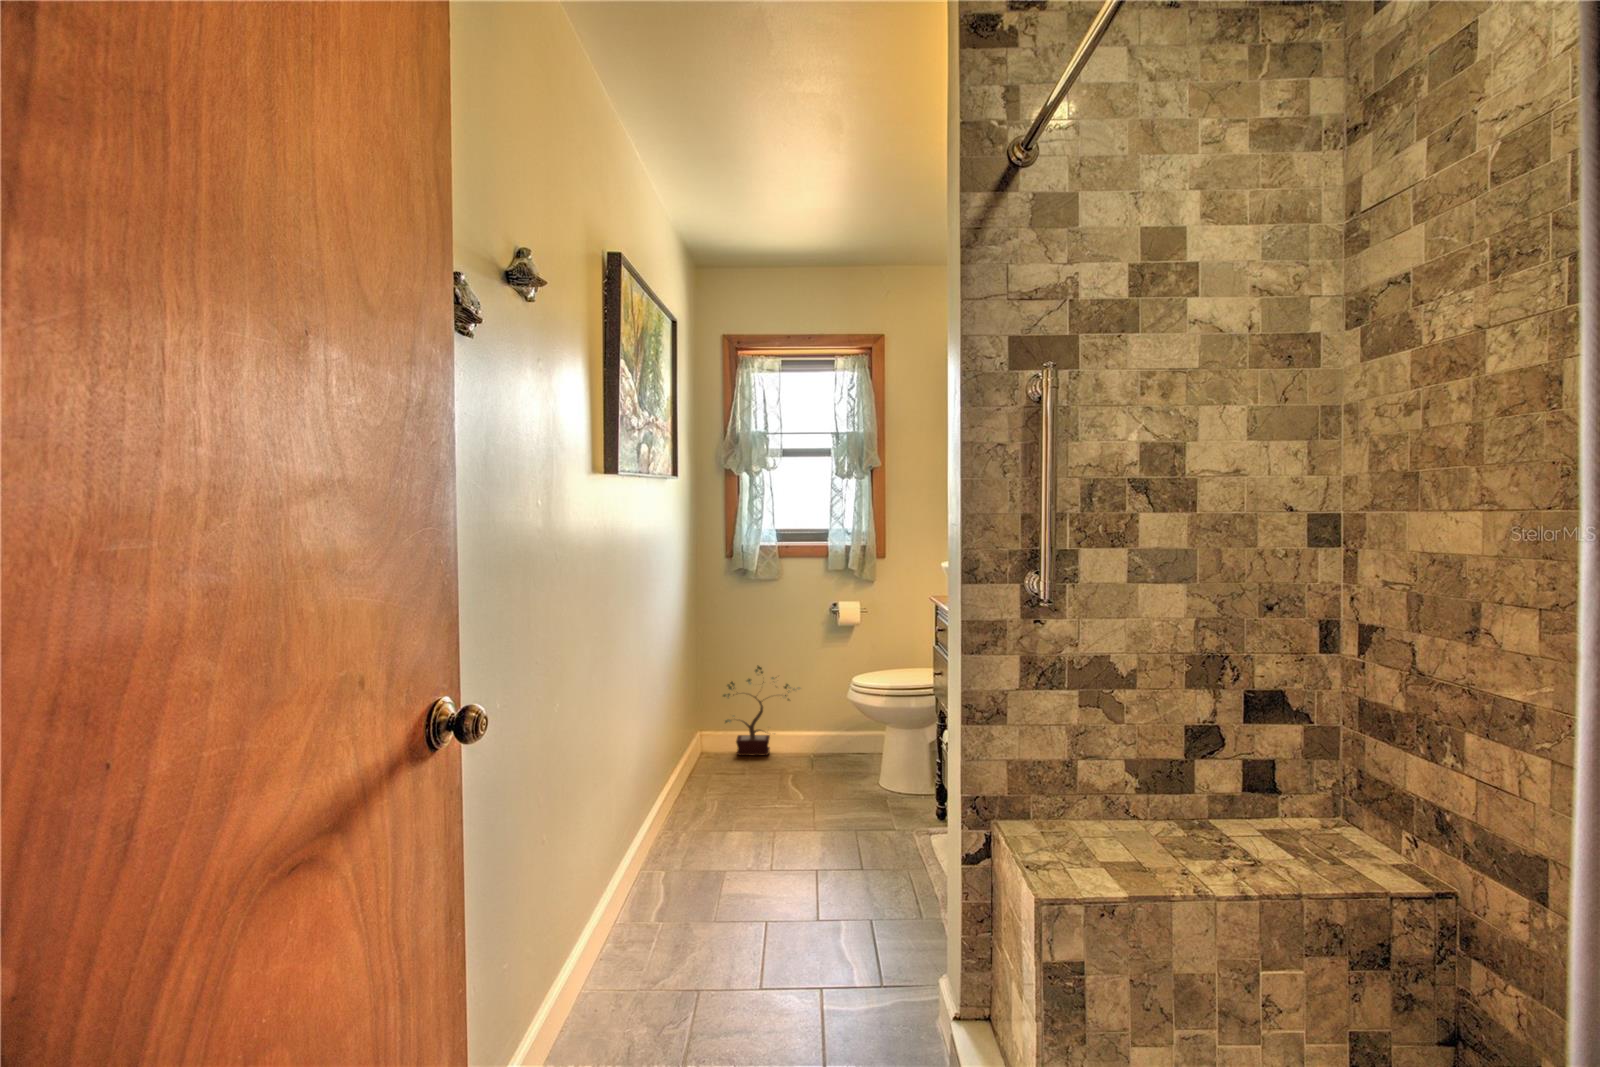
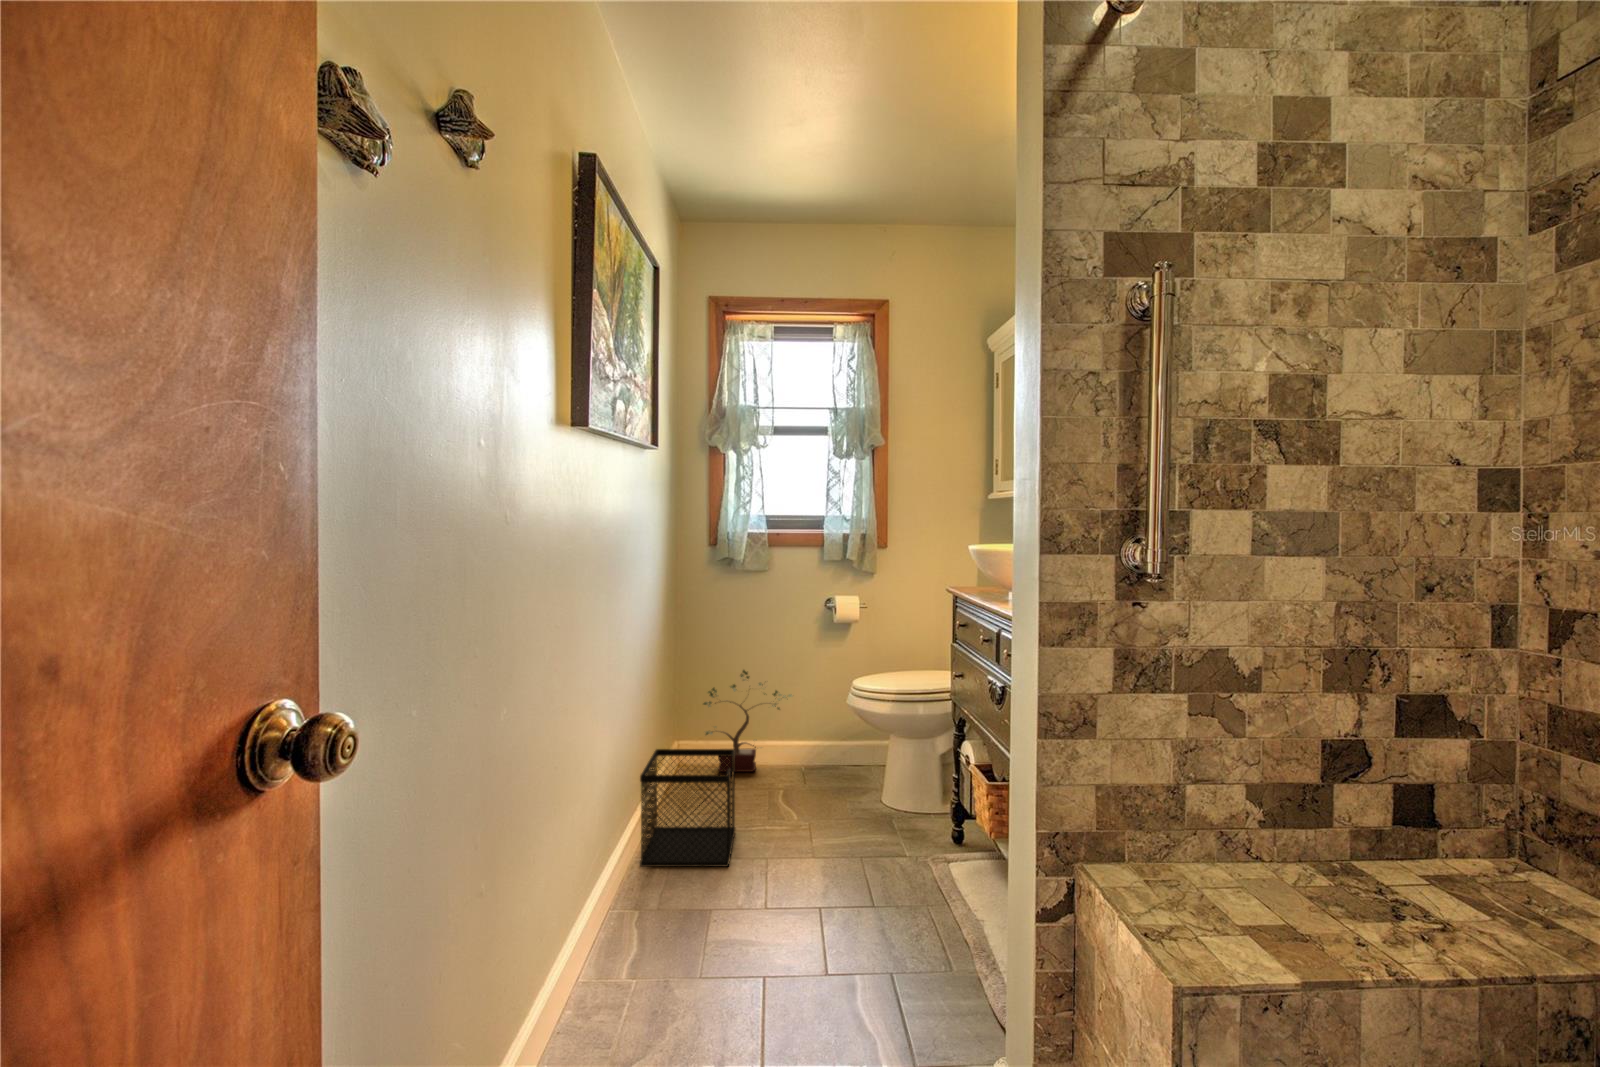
wastebasket: none [666,734,749,834] -> present [640,749,735,867]

